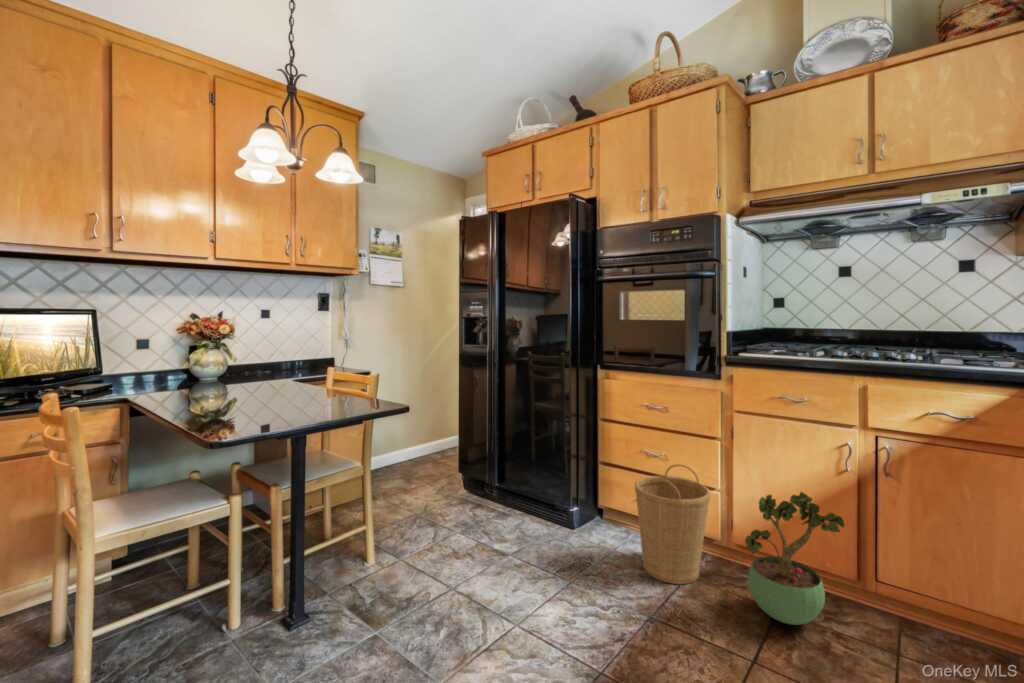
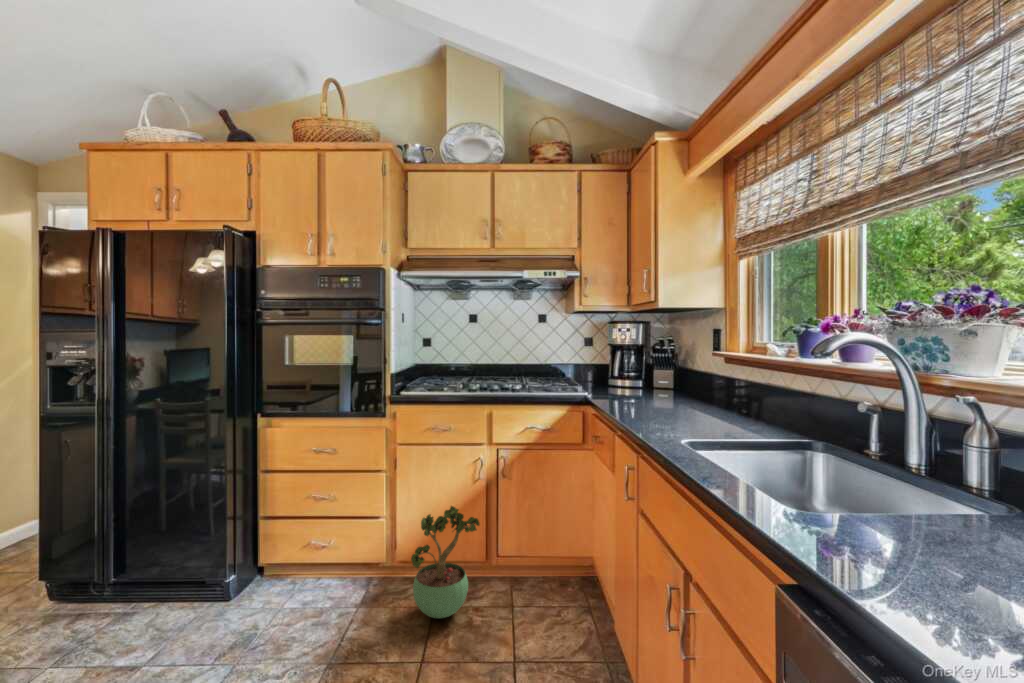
basket: present [635,464,710,584] -> none [306,501,380,622]

